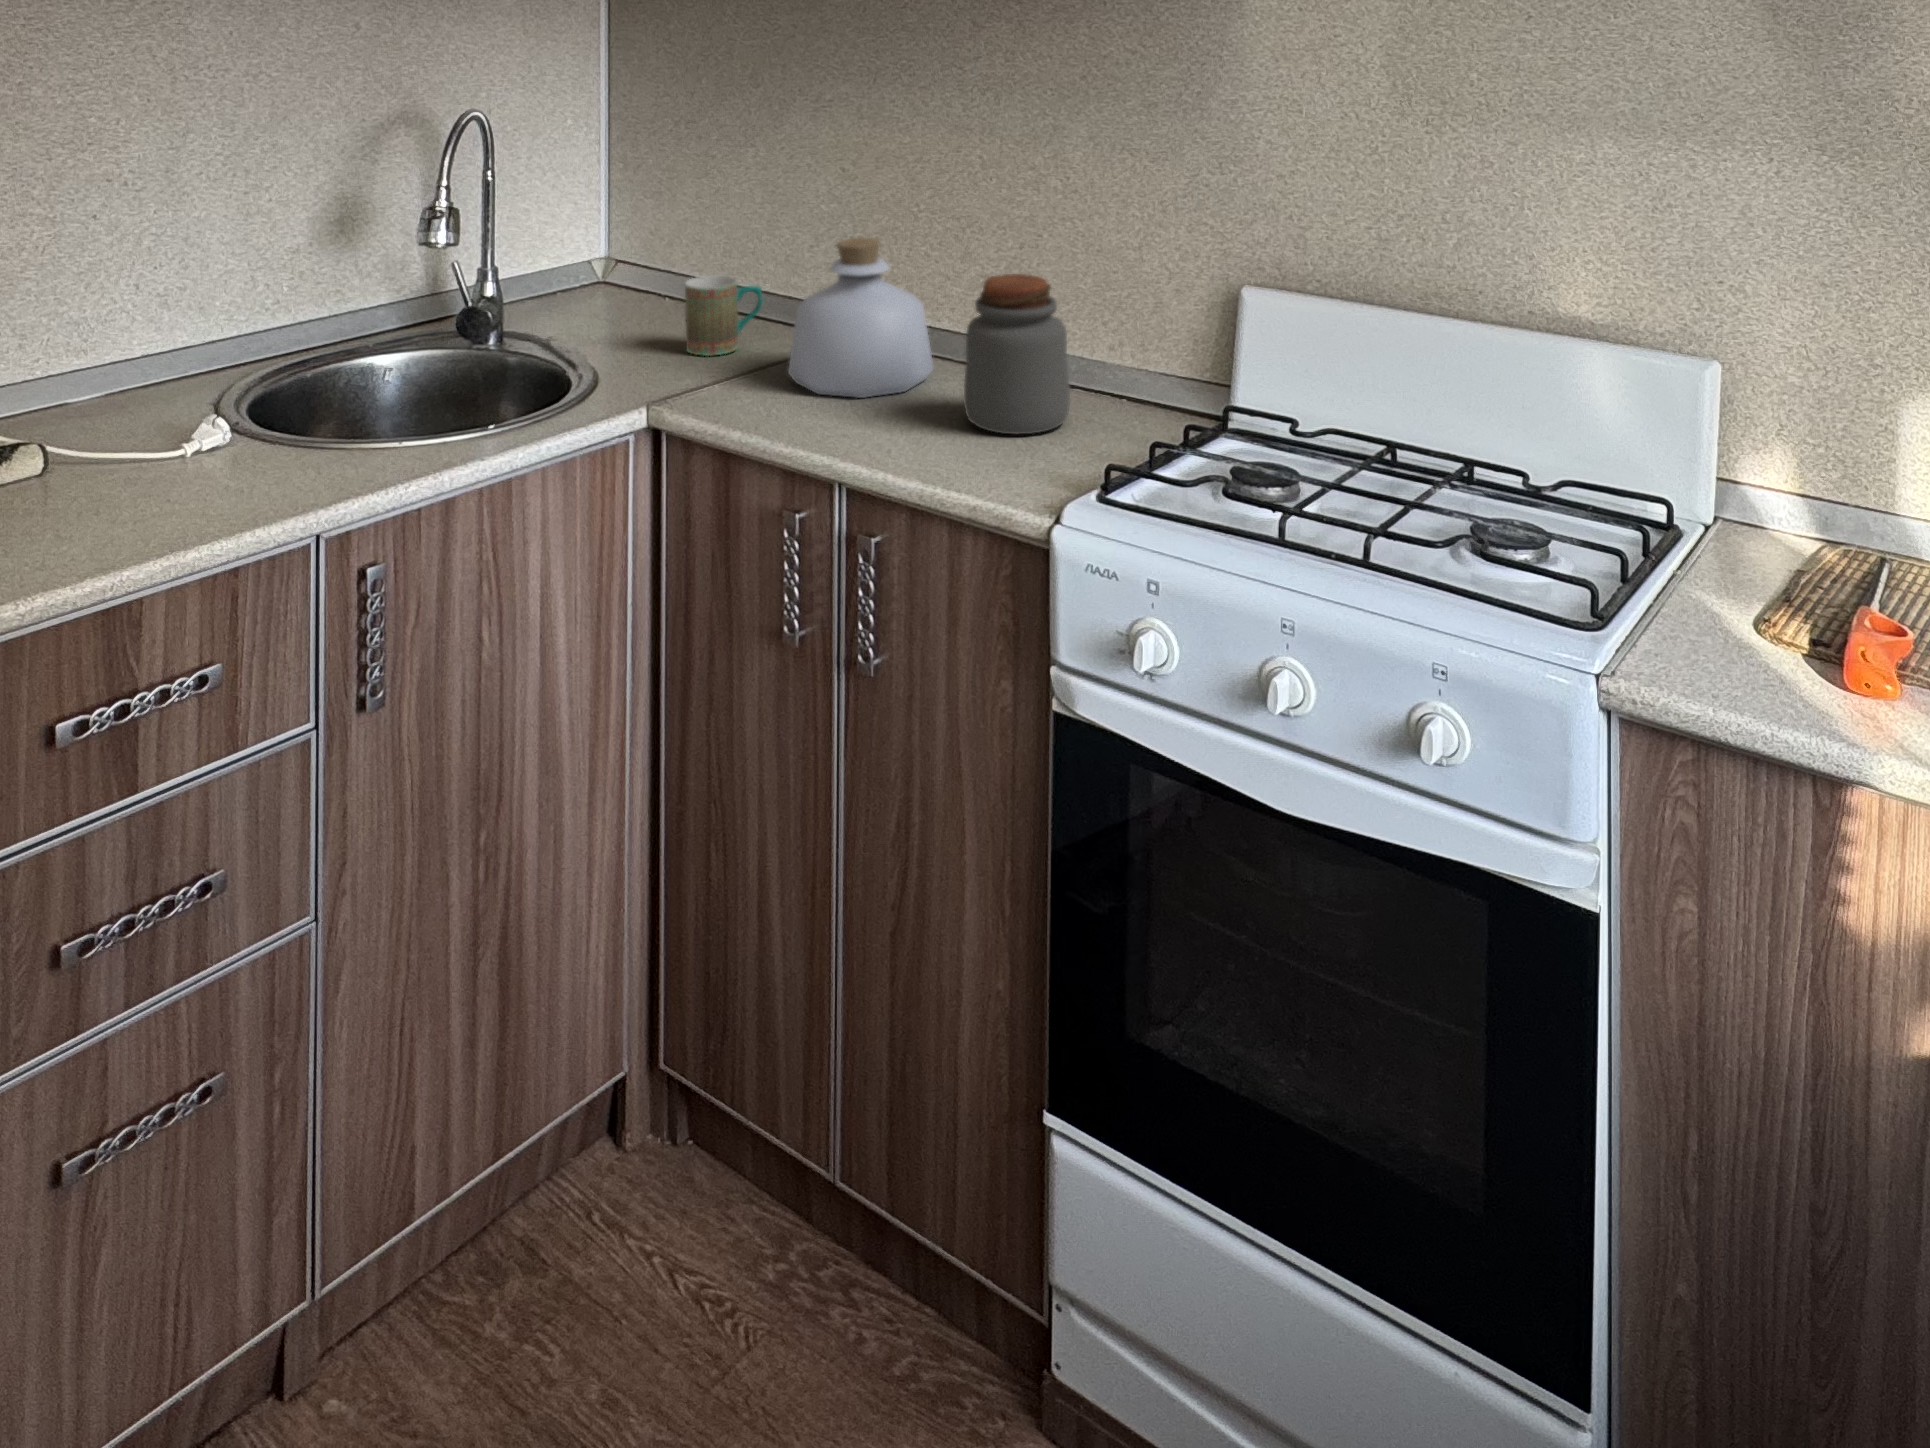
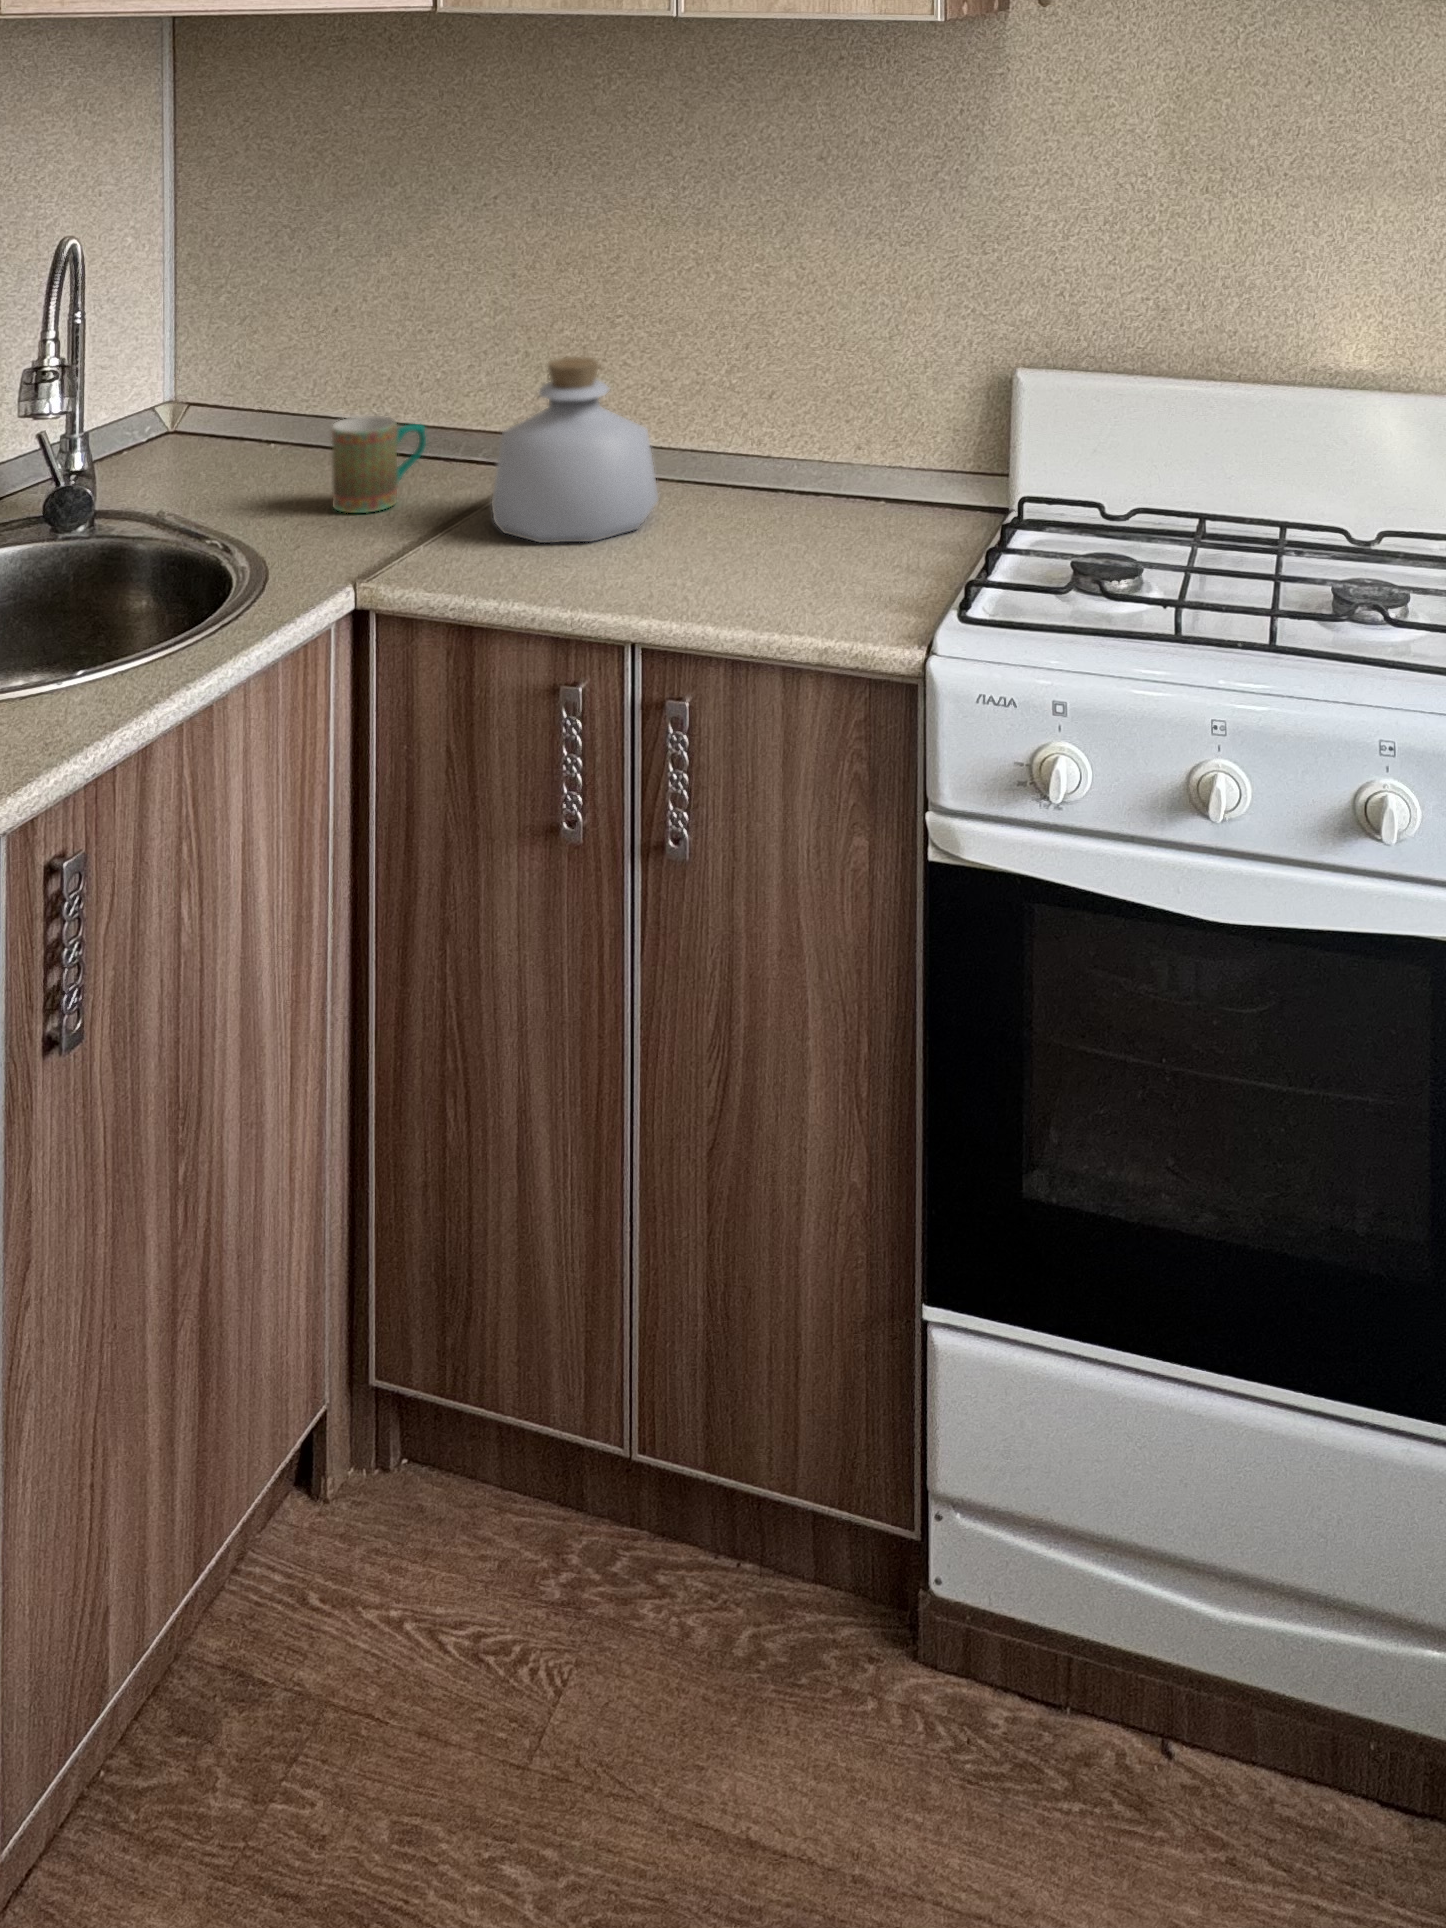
jar: present [964,274,1070,434] -> none [730,383,849,562]

